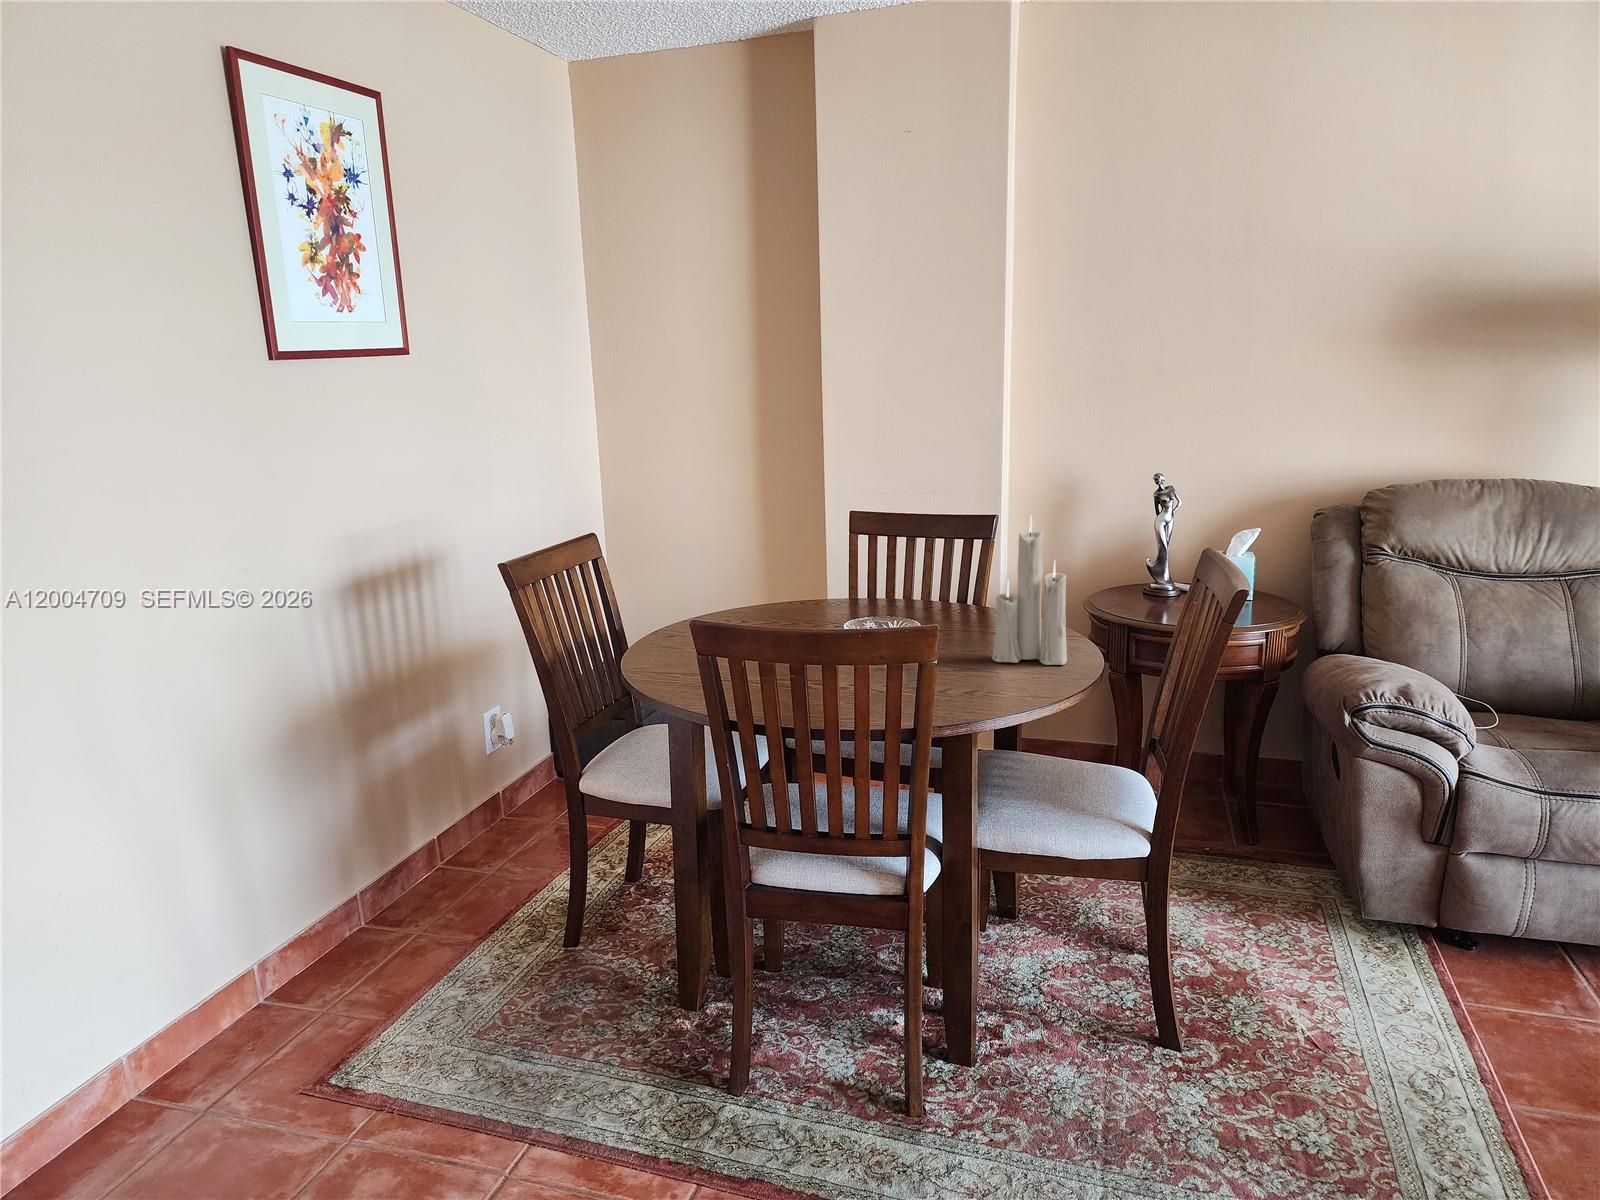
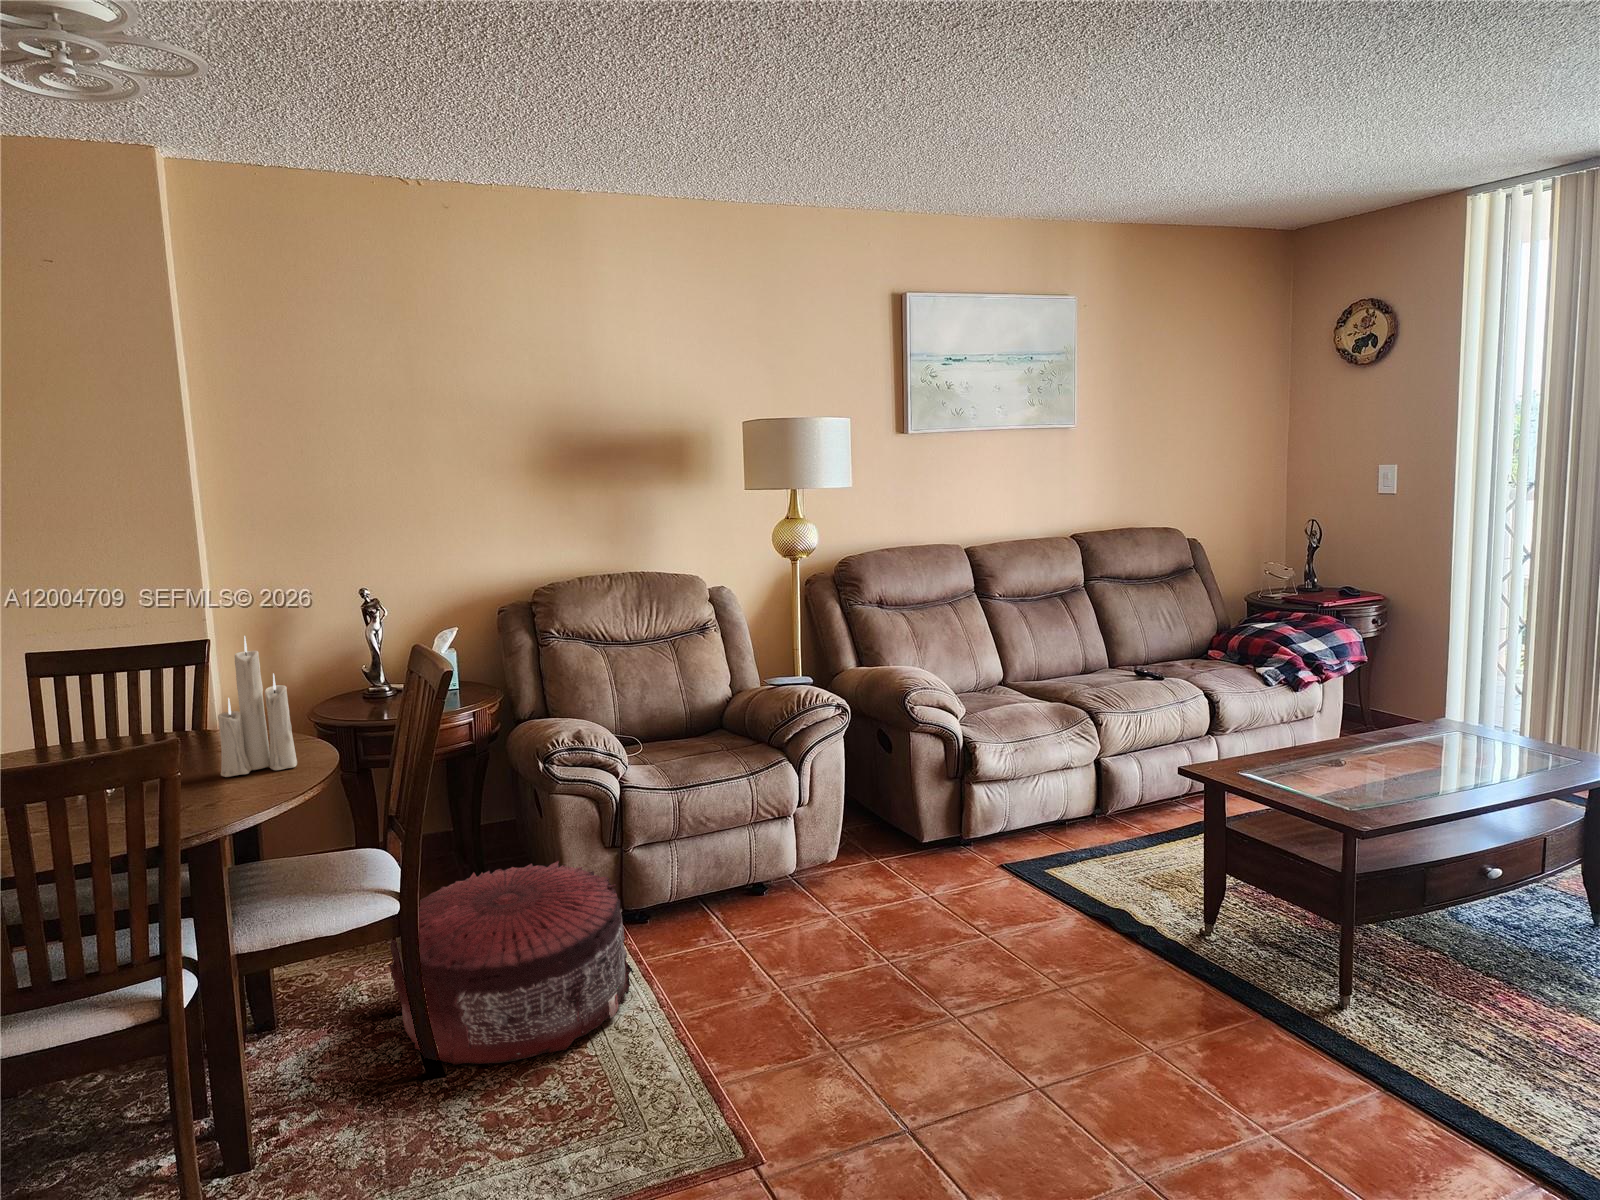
pouf: none [1133,823,1444,1085] -> present [389,861,633,1065]

